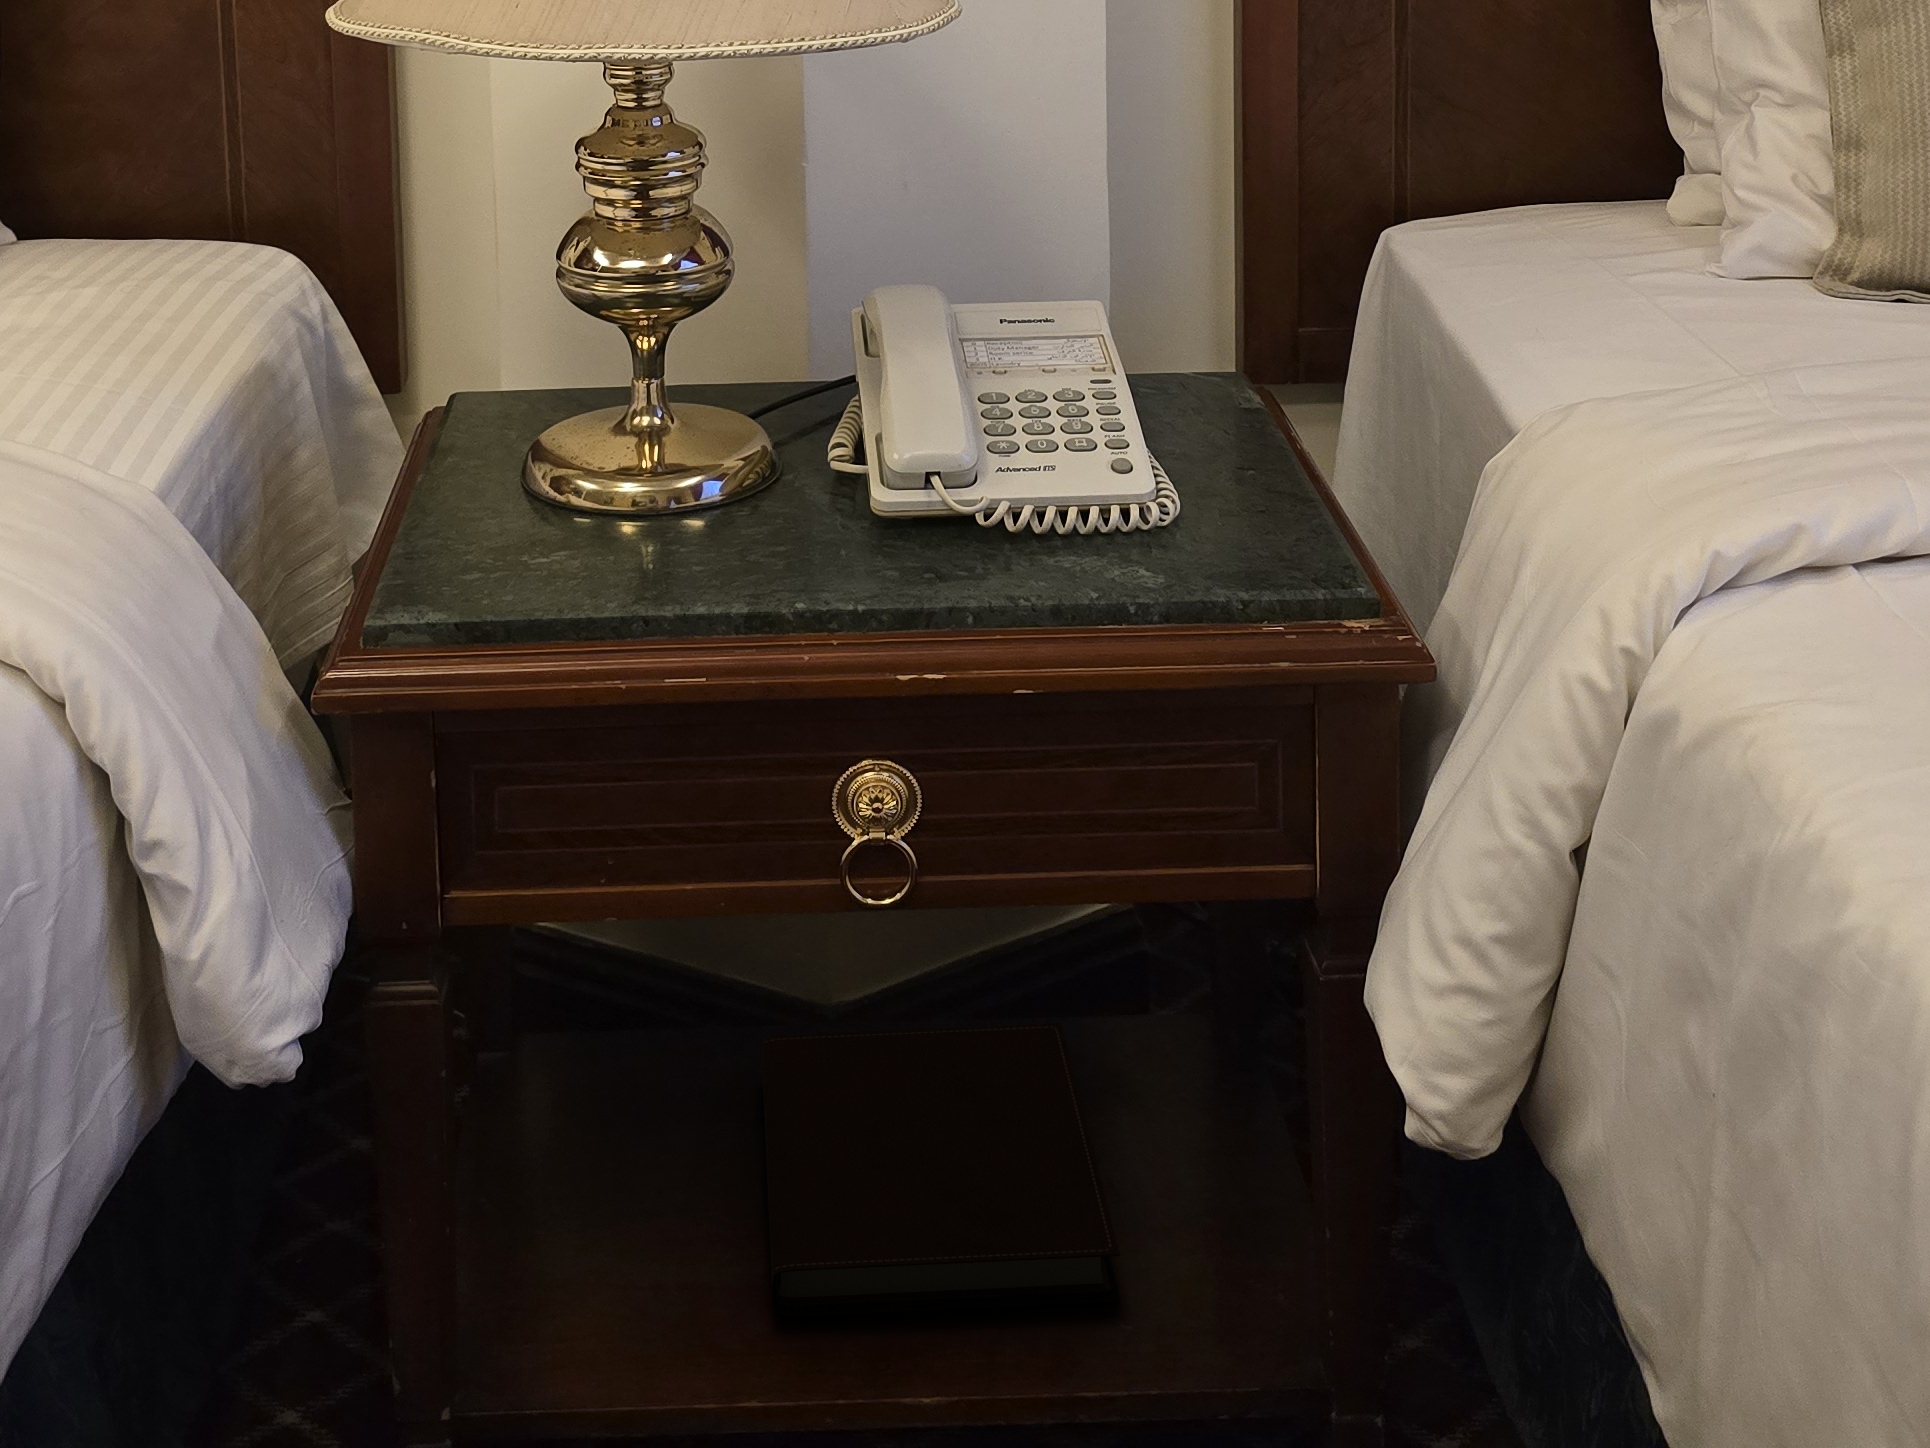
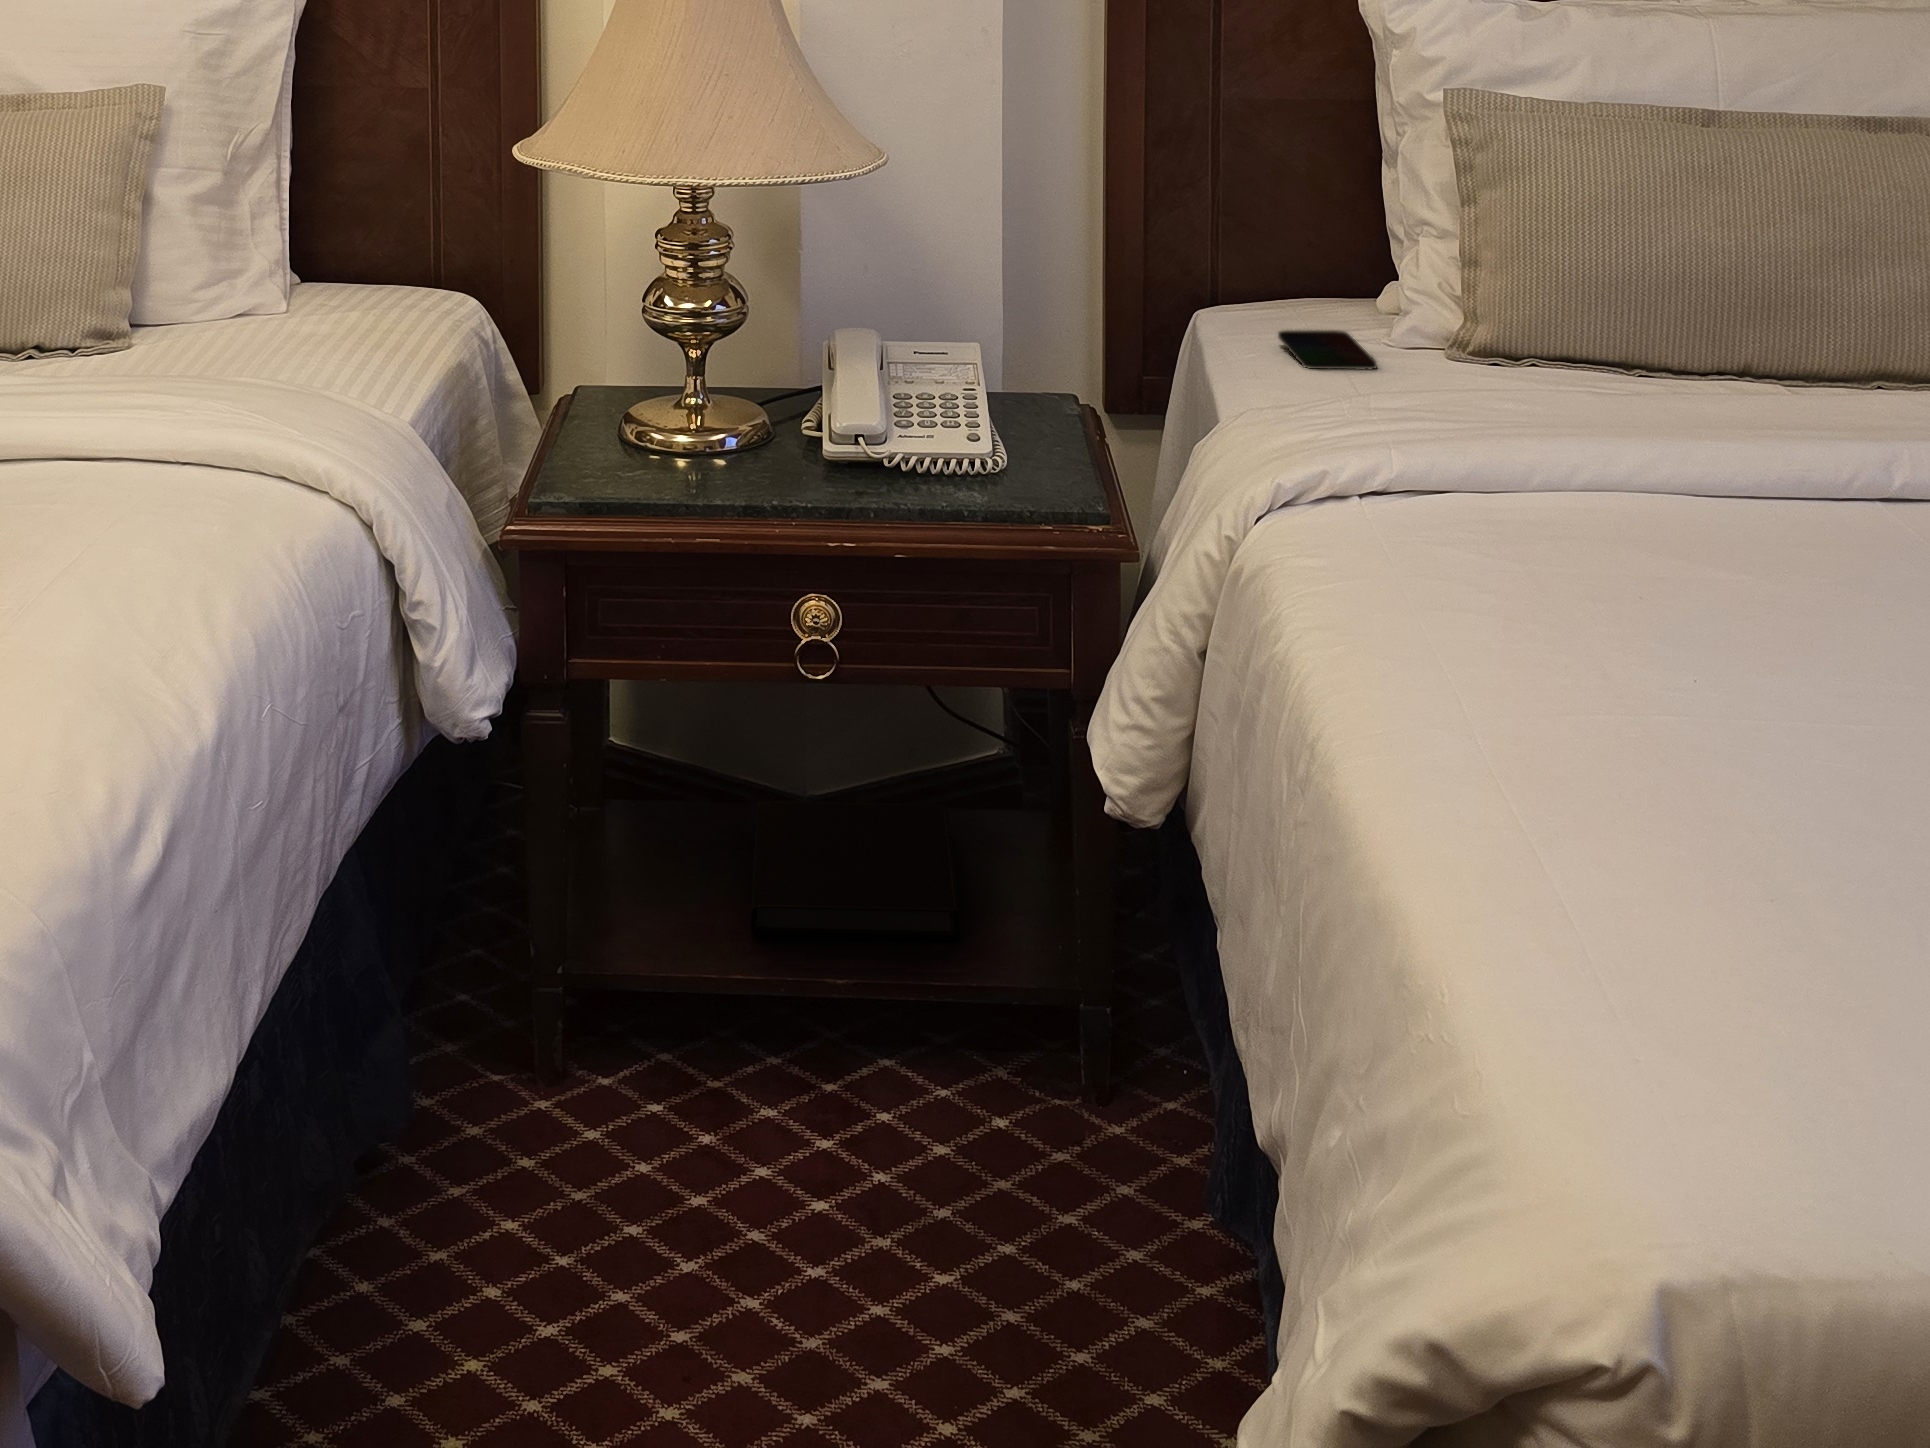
smartphone: none [1560,256,1750,326] -> present [1278,330,1377,369]

